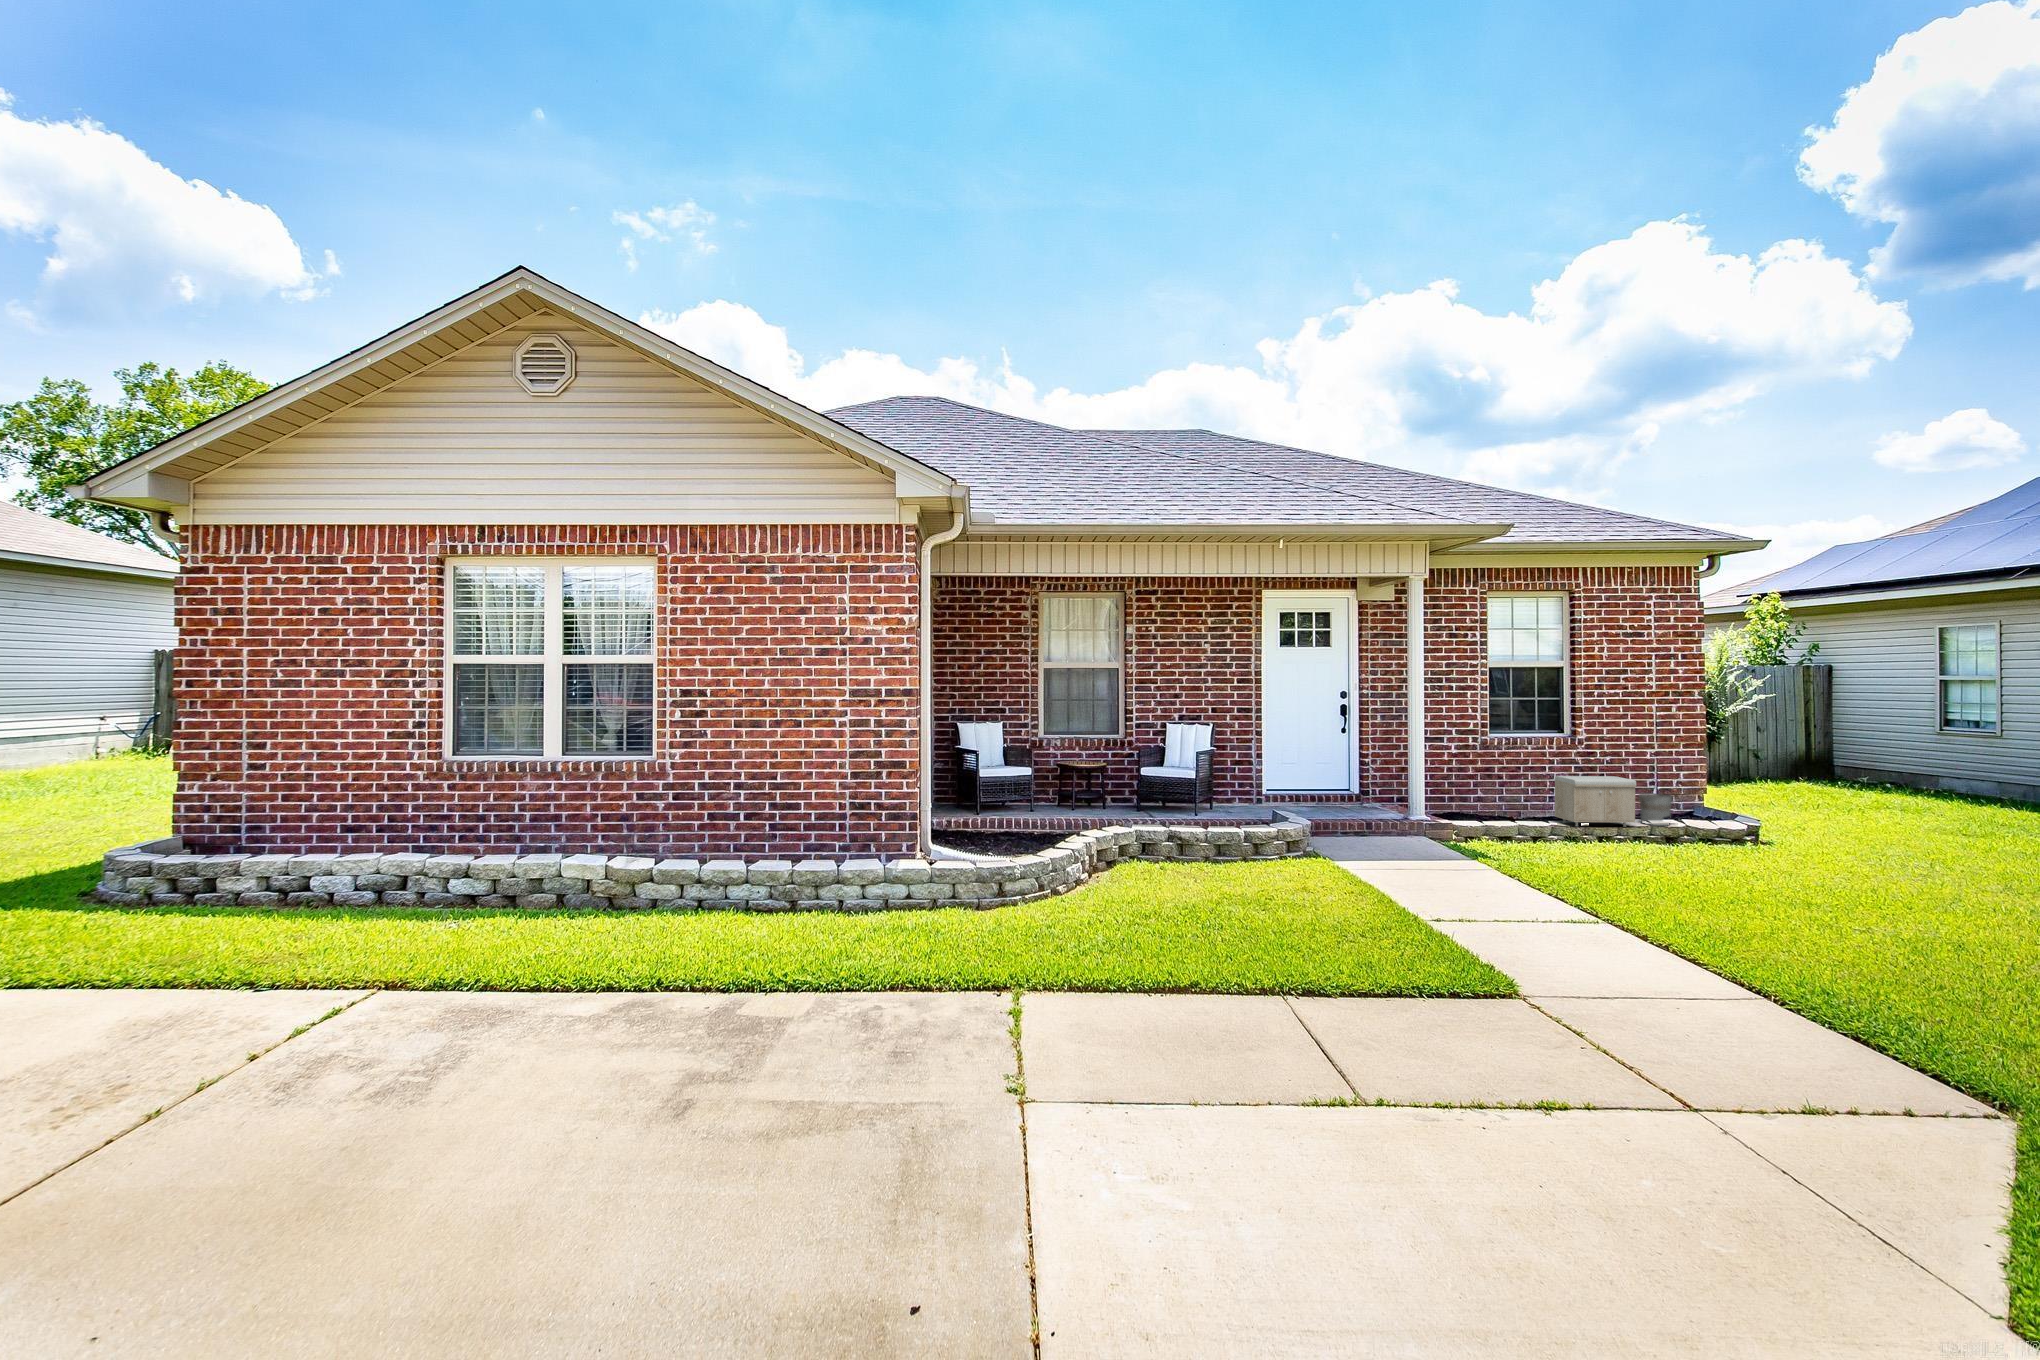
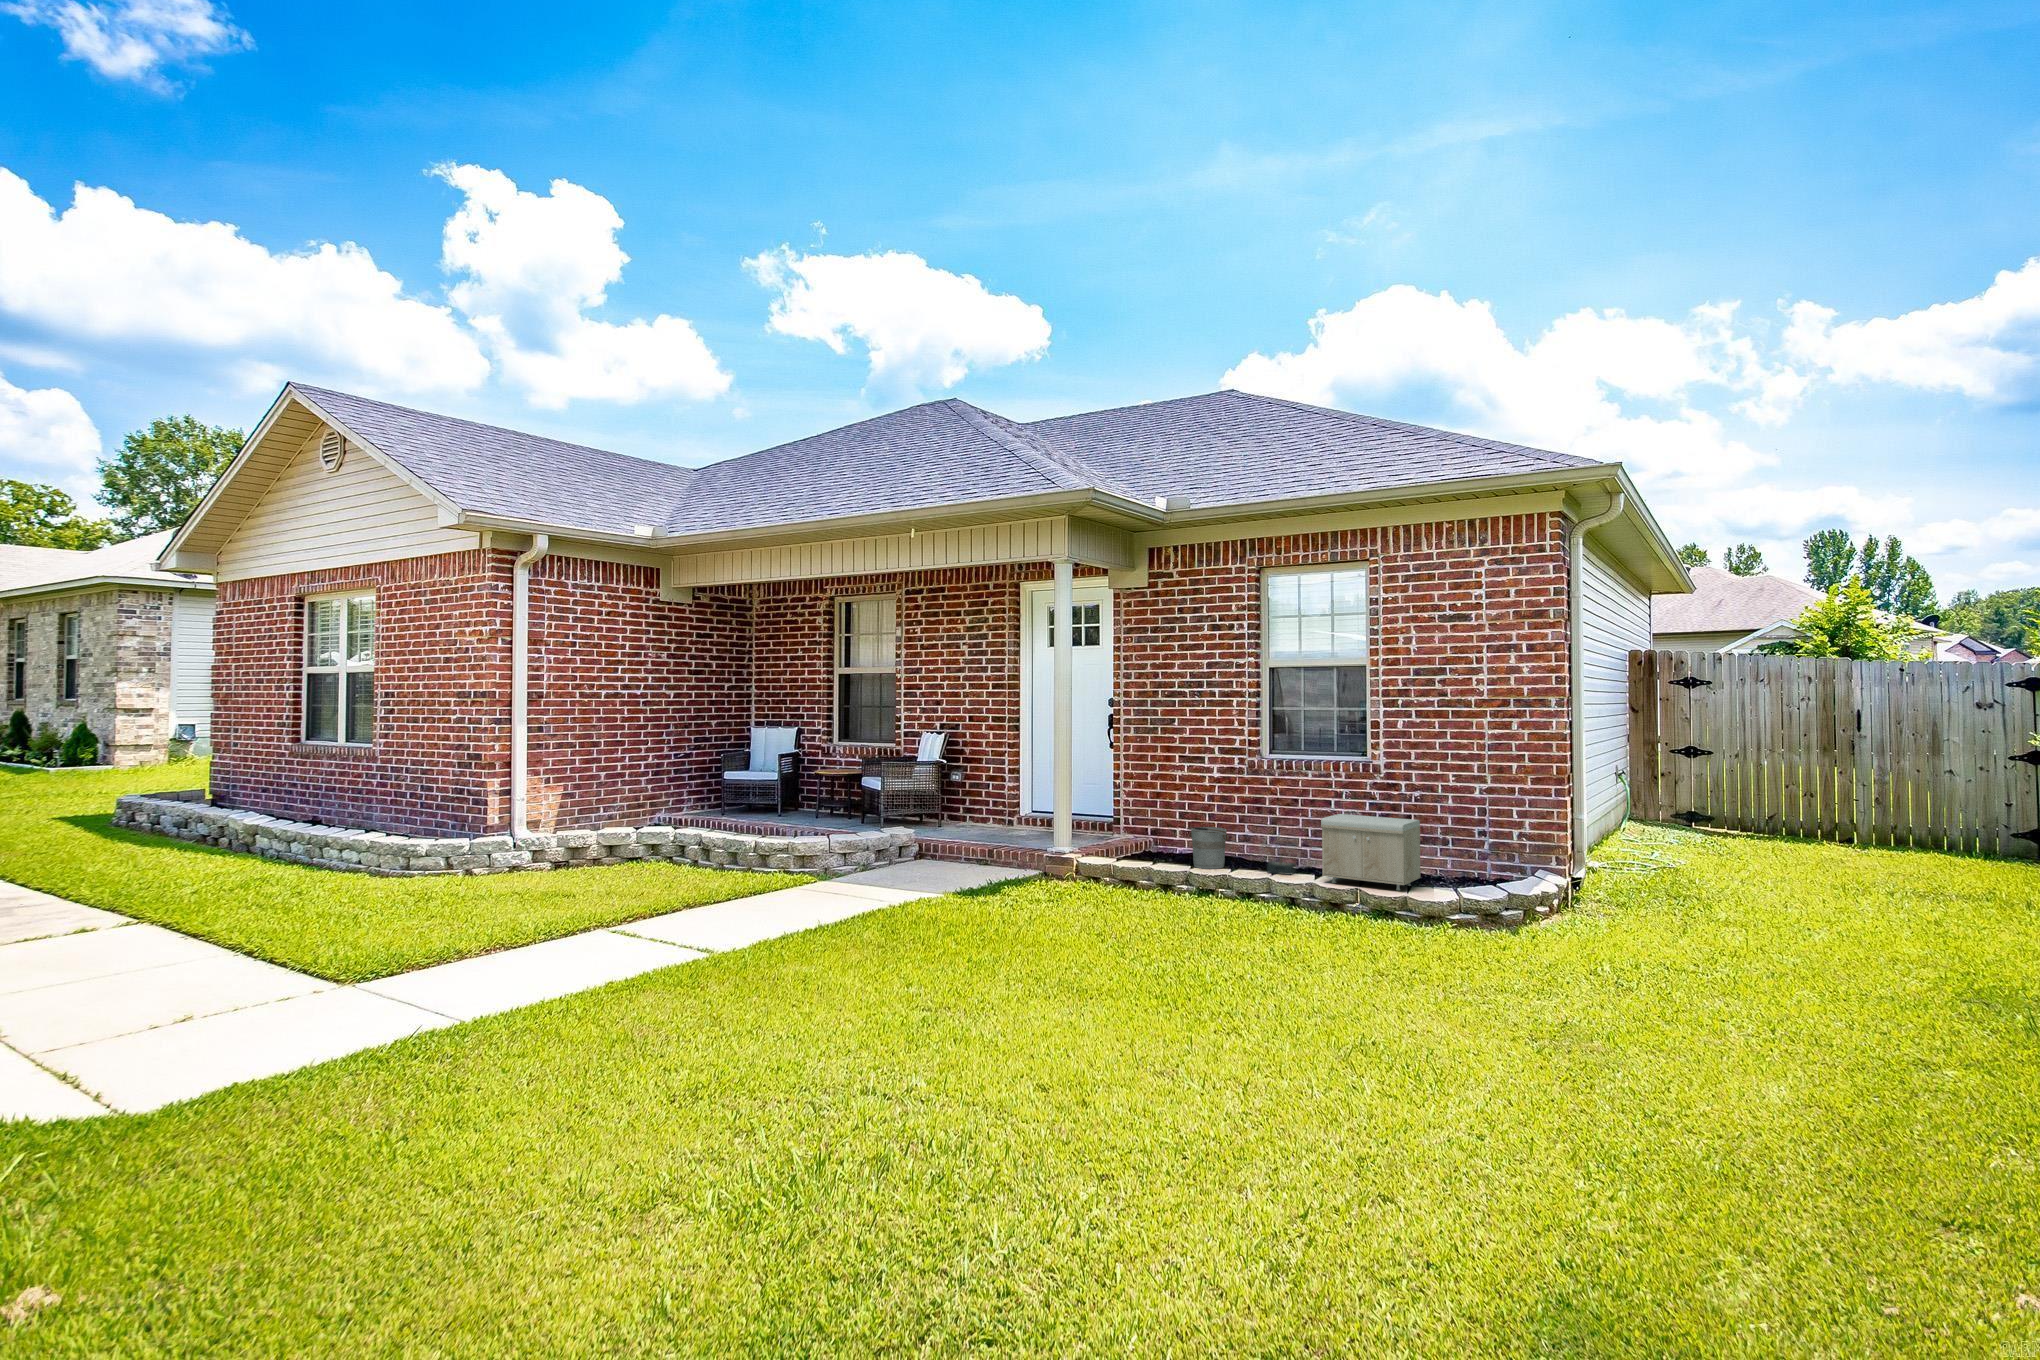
bucket: present [1639,793,1673,826] -> present [1187,827,1229,869]
decorative plant: none [1501,797,1535,824] -> present [1260,837,1299,875]

